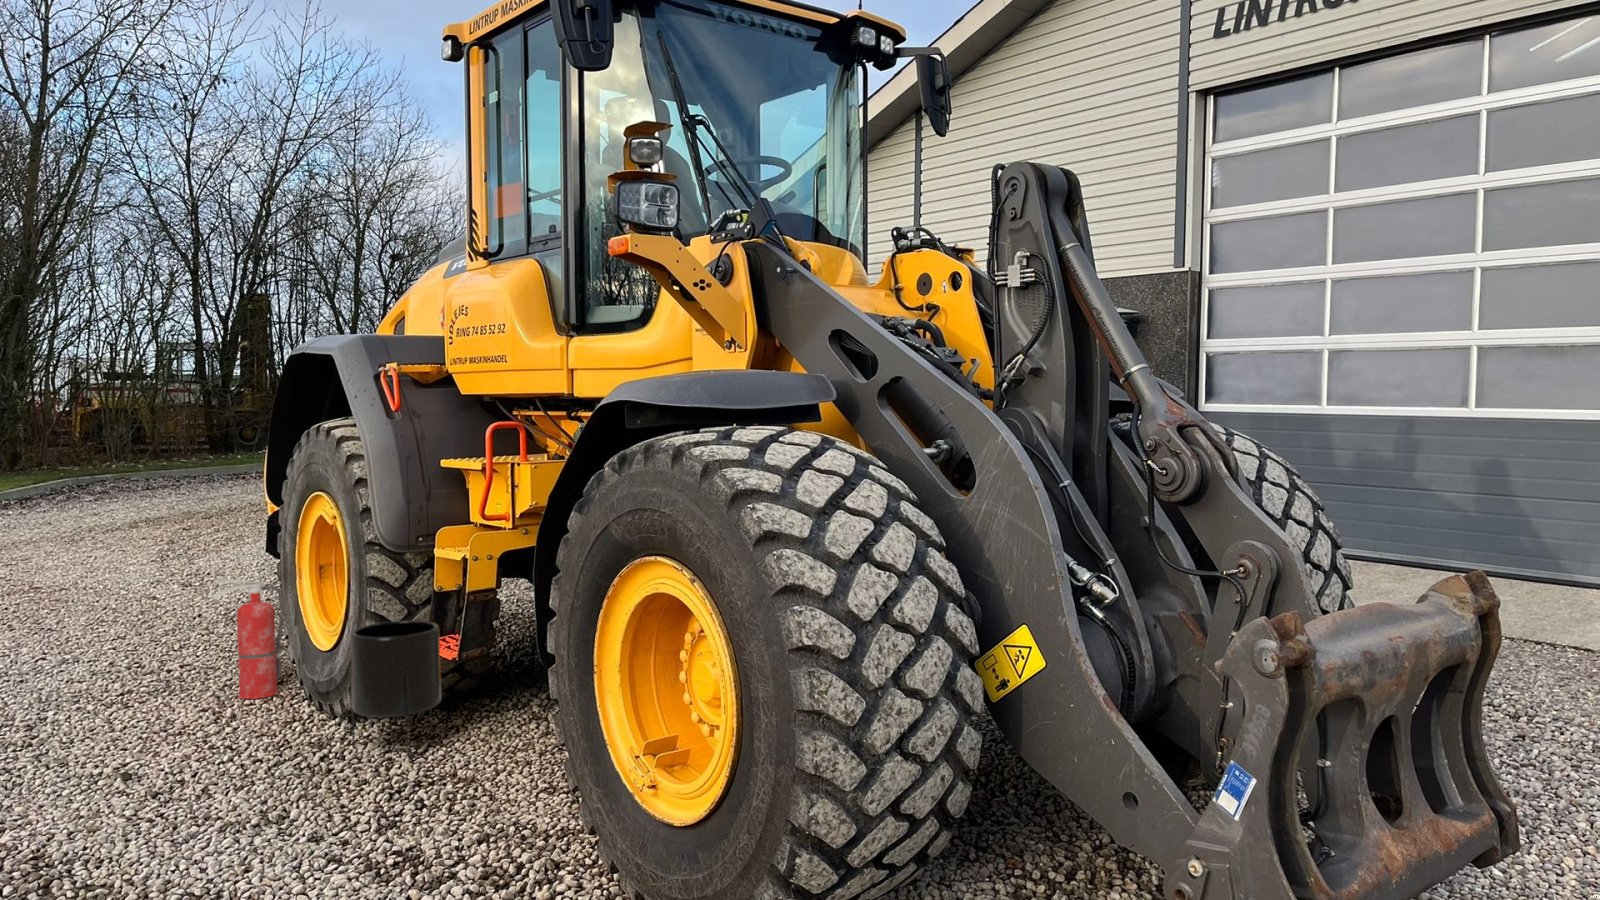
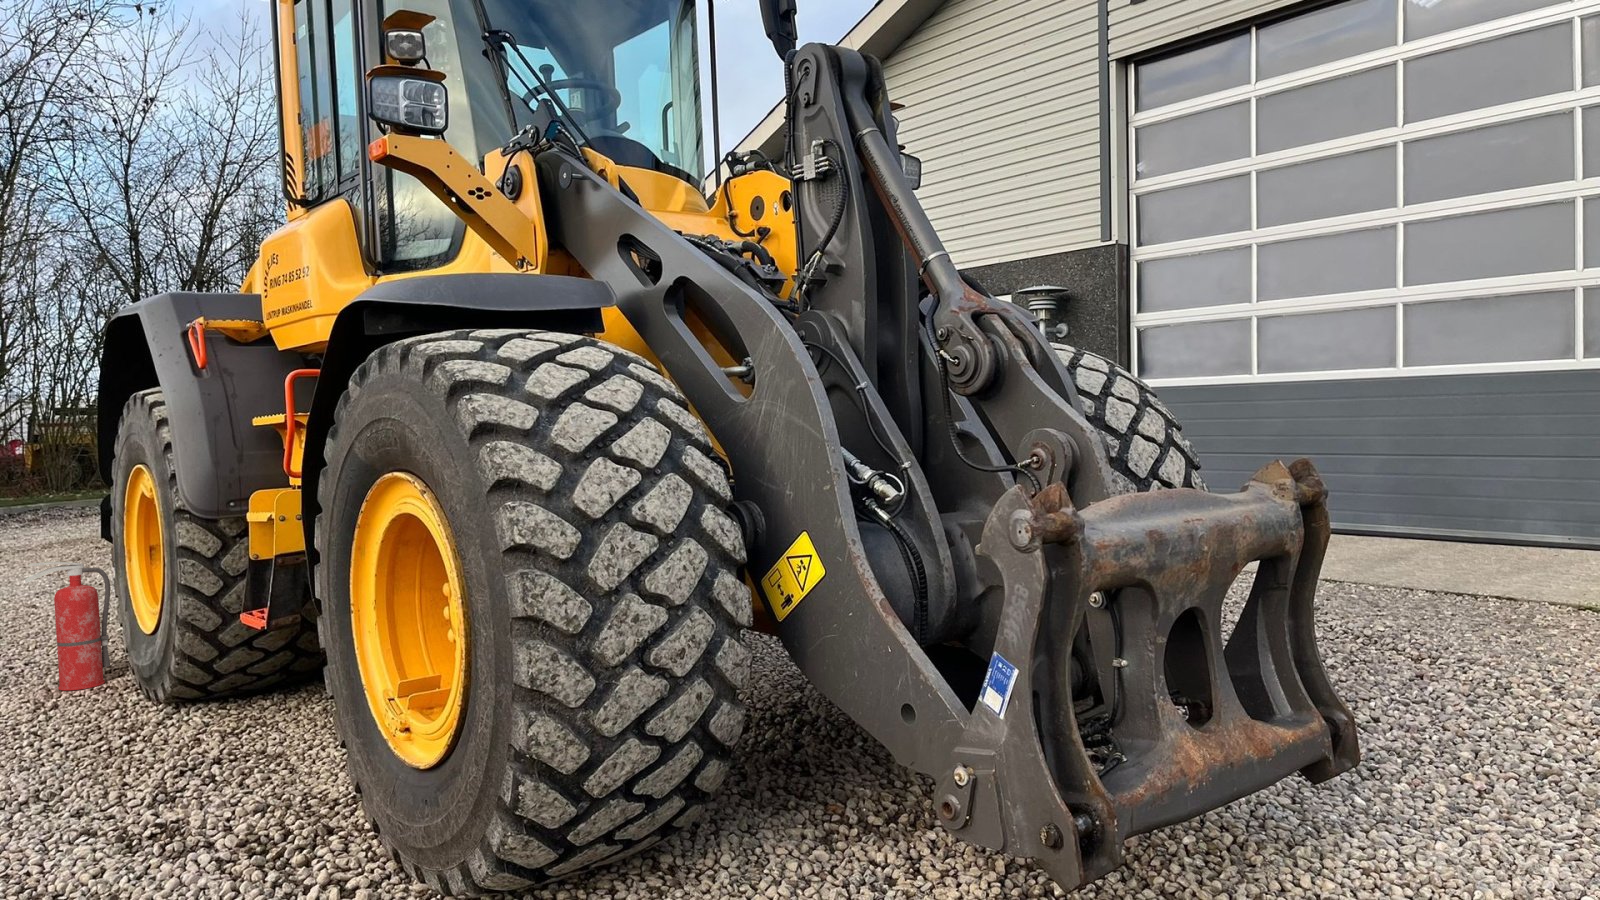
planter: present [350,621,441,758] -> none [153,593,260,739]

